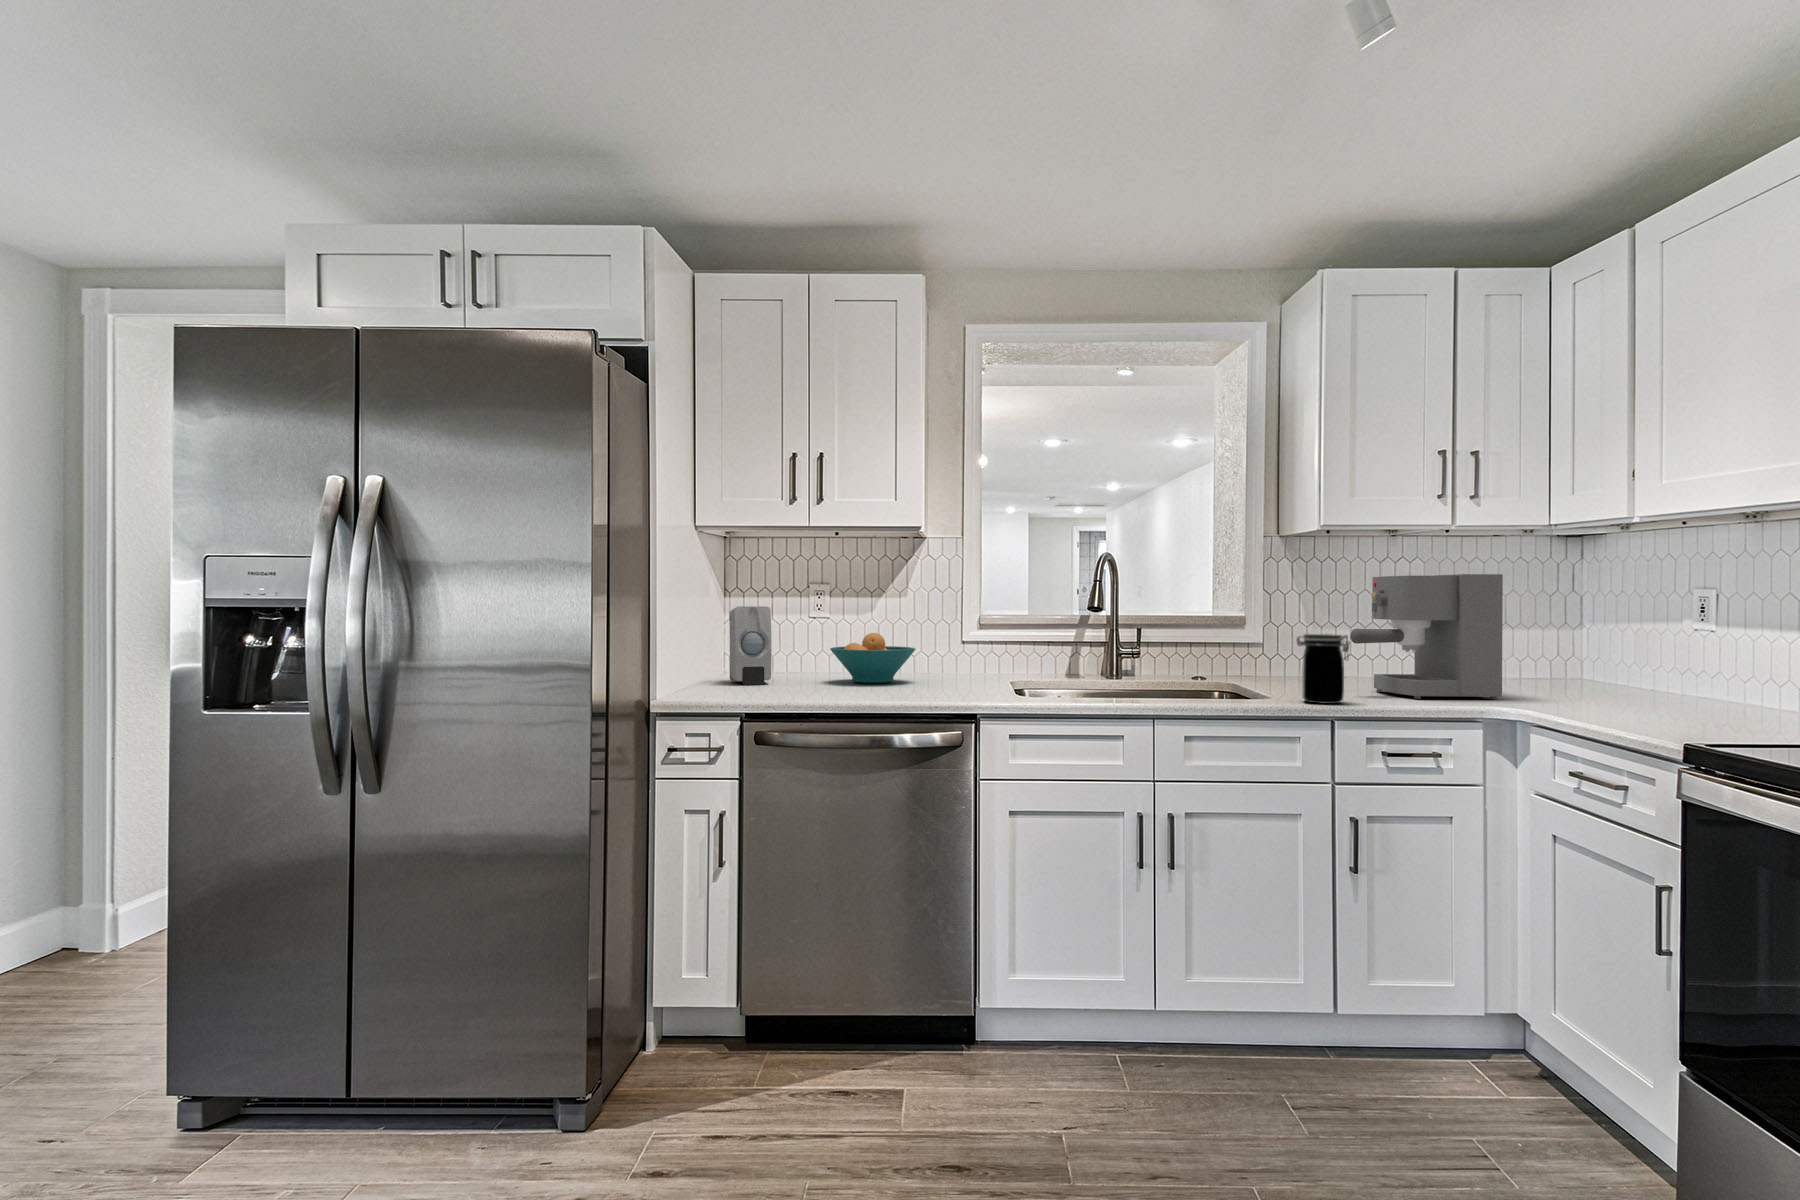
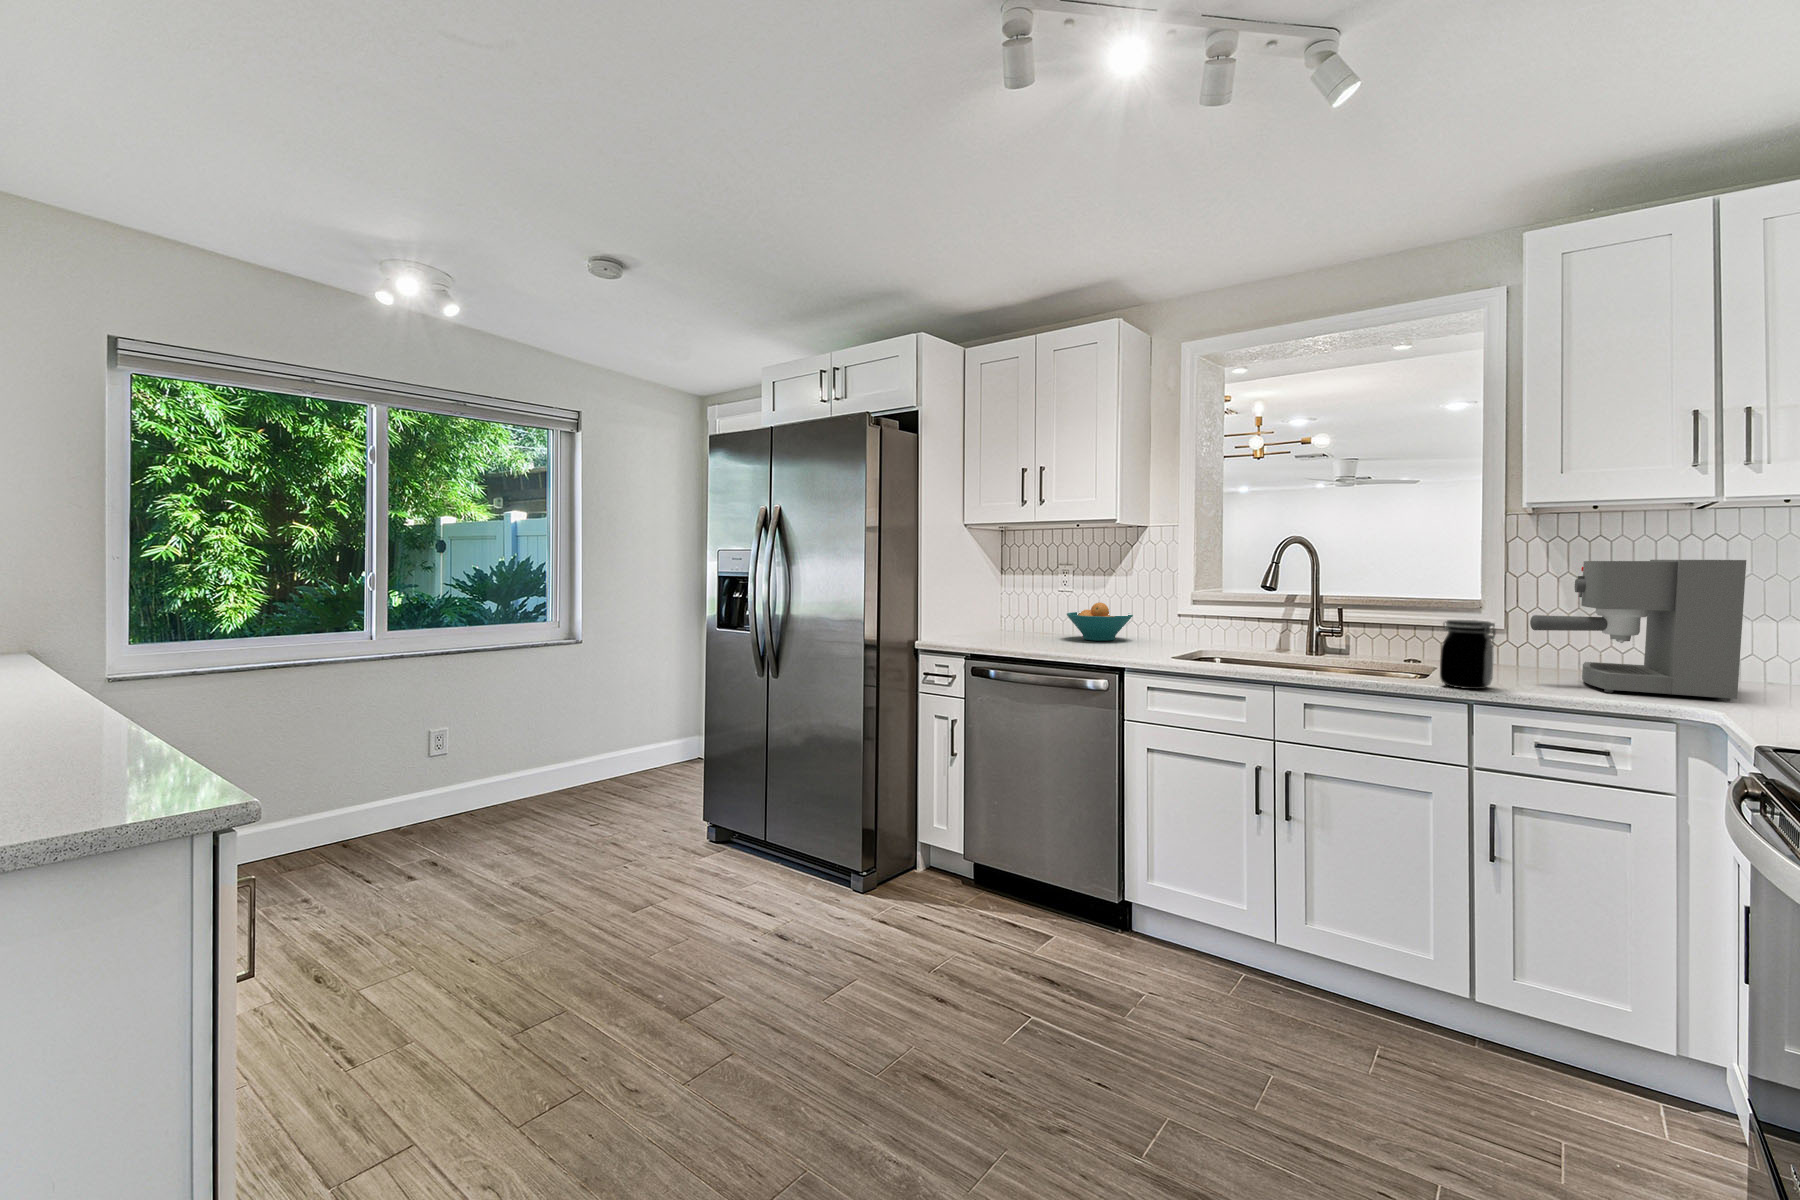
soap dispenser: present [729,606,772,685] -> none [997,582,1027,637]

